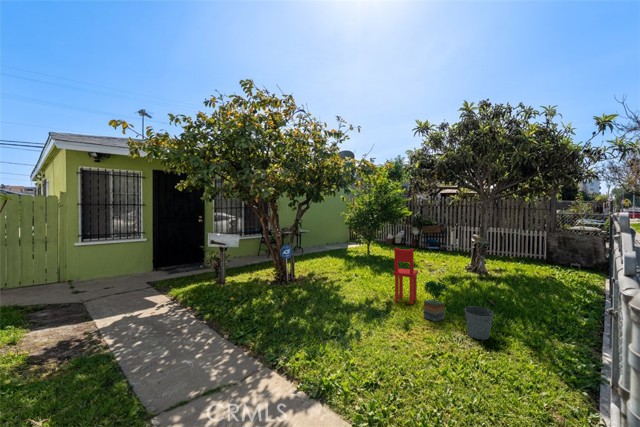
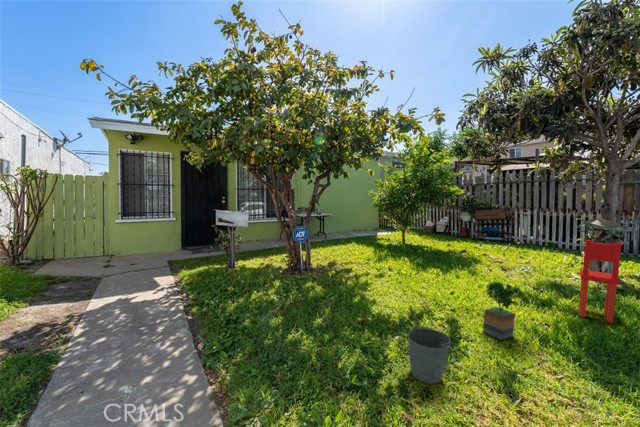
chair: present [393,248,418,304] -> present [579,240,621,323]
bucket: present [465,306,494,340] -> present [408,327,451,384]

